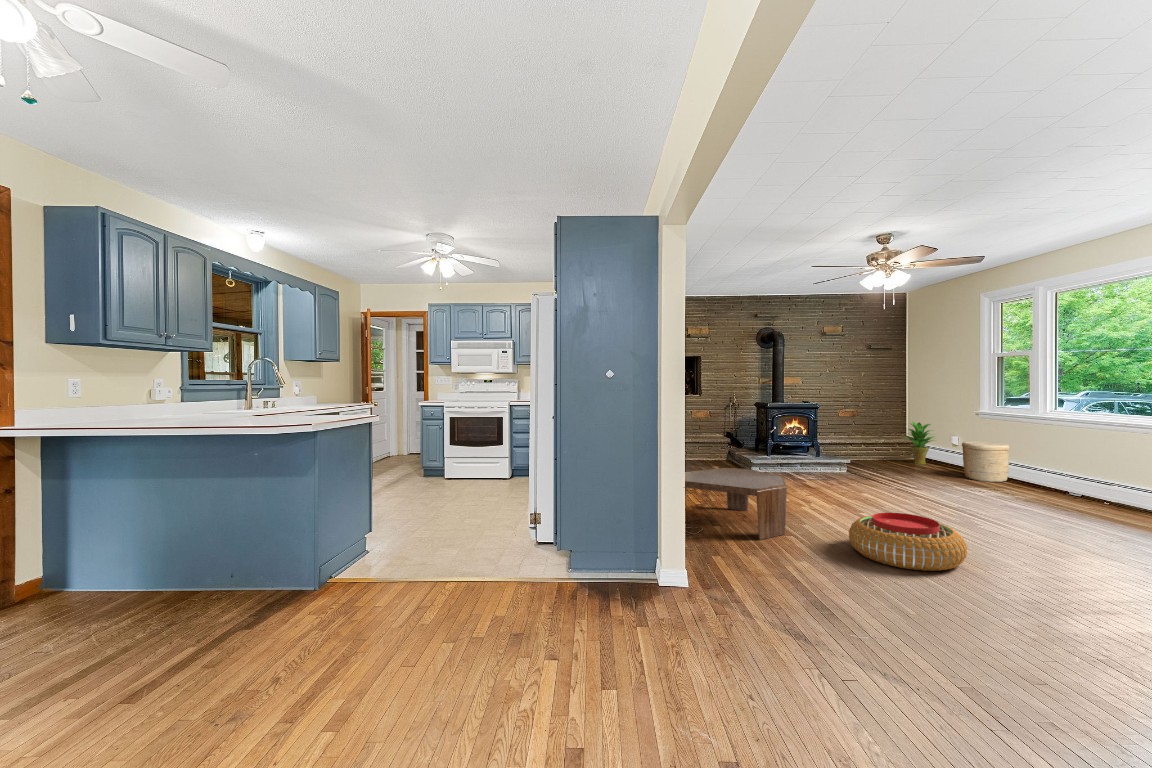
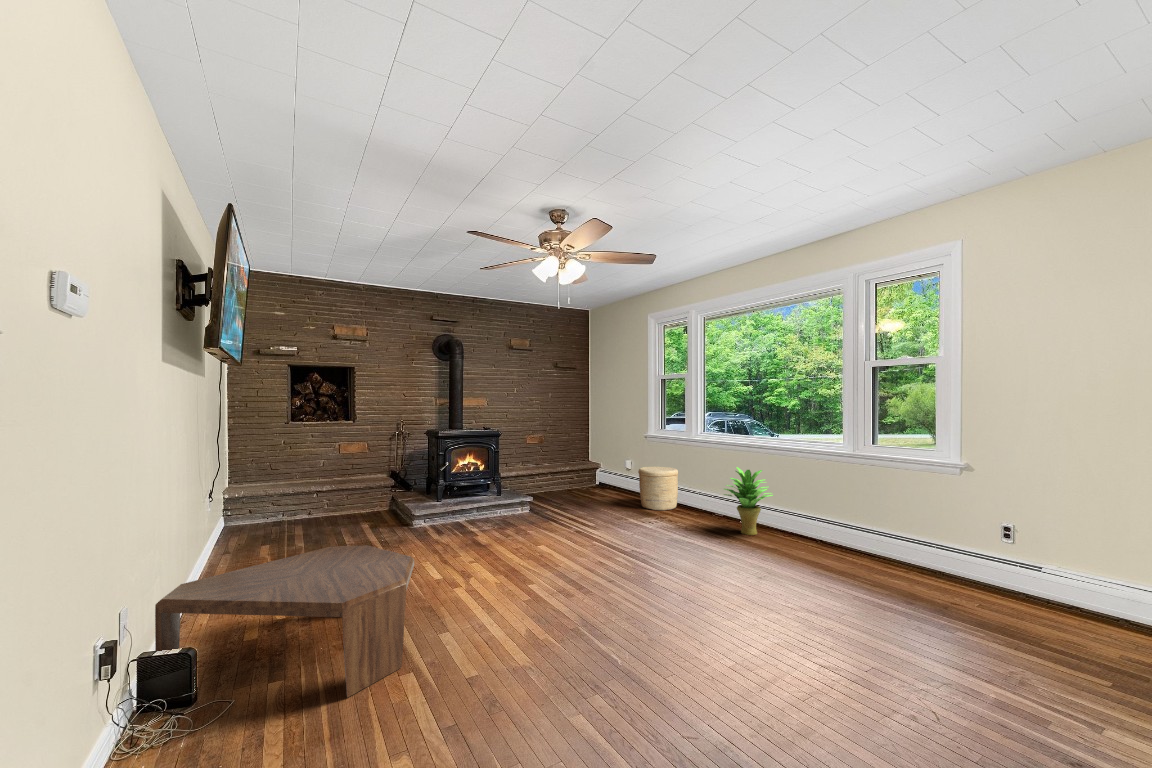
potted plant: present [906,422,933,465] -> present [724,467,773,535]
pouf: present [849,513,967,571] -> none [495,605,653,720]

